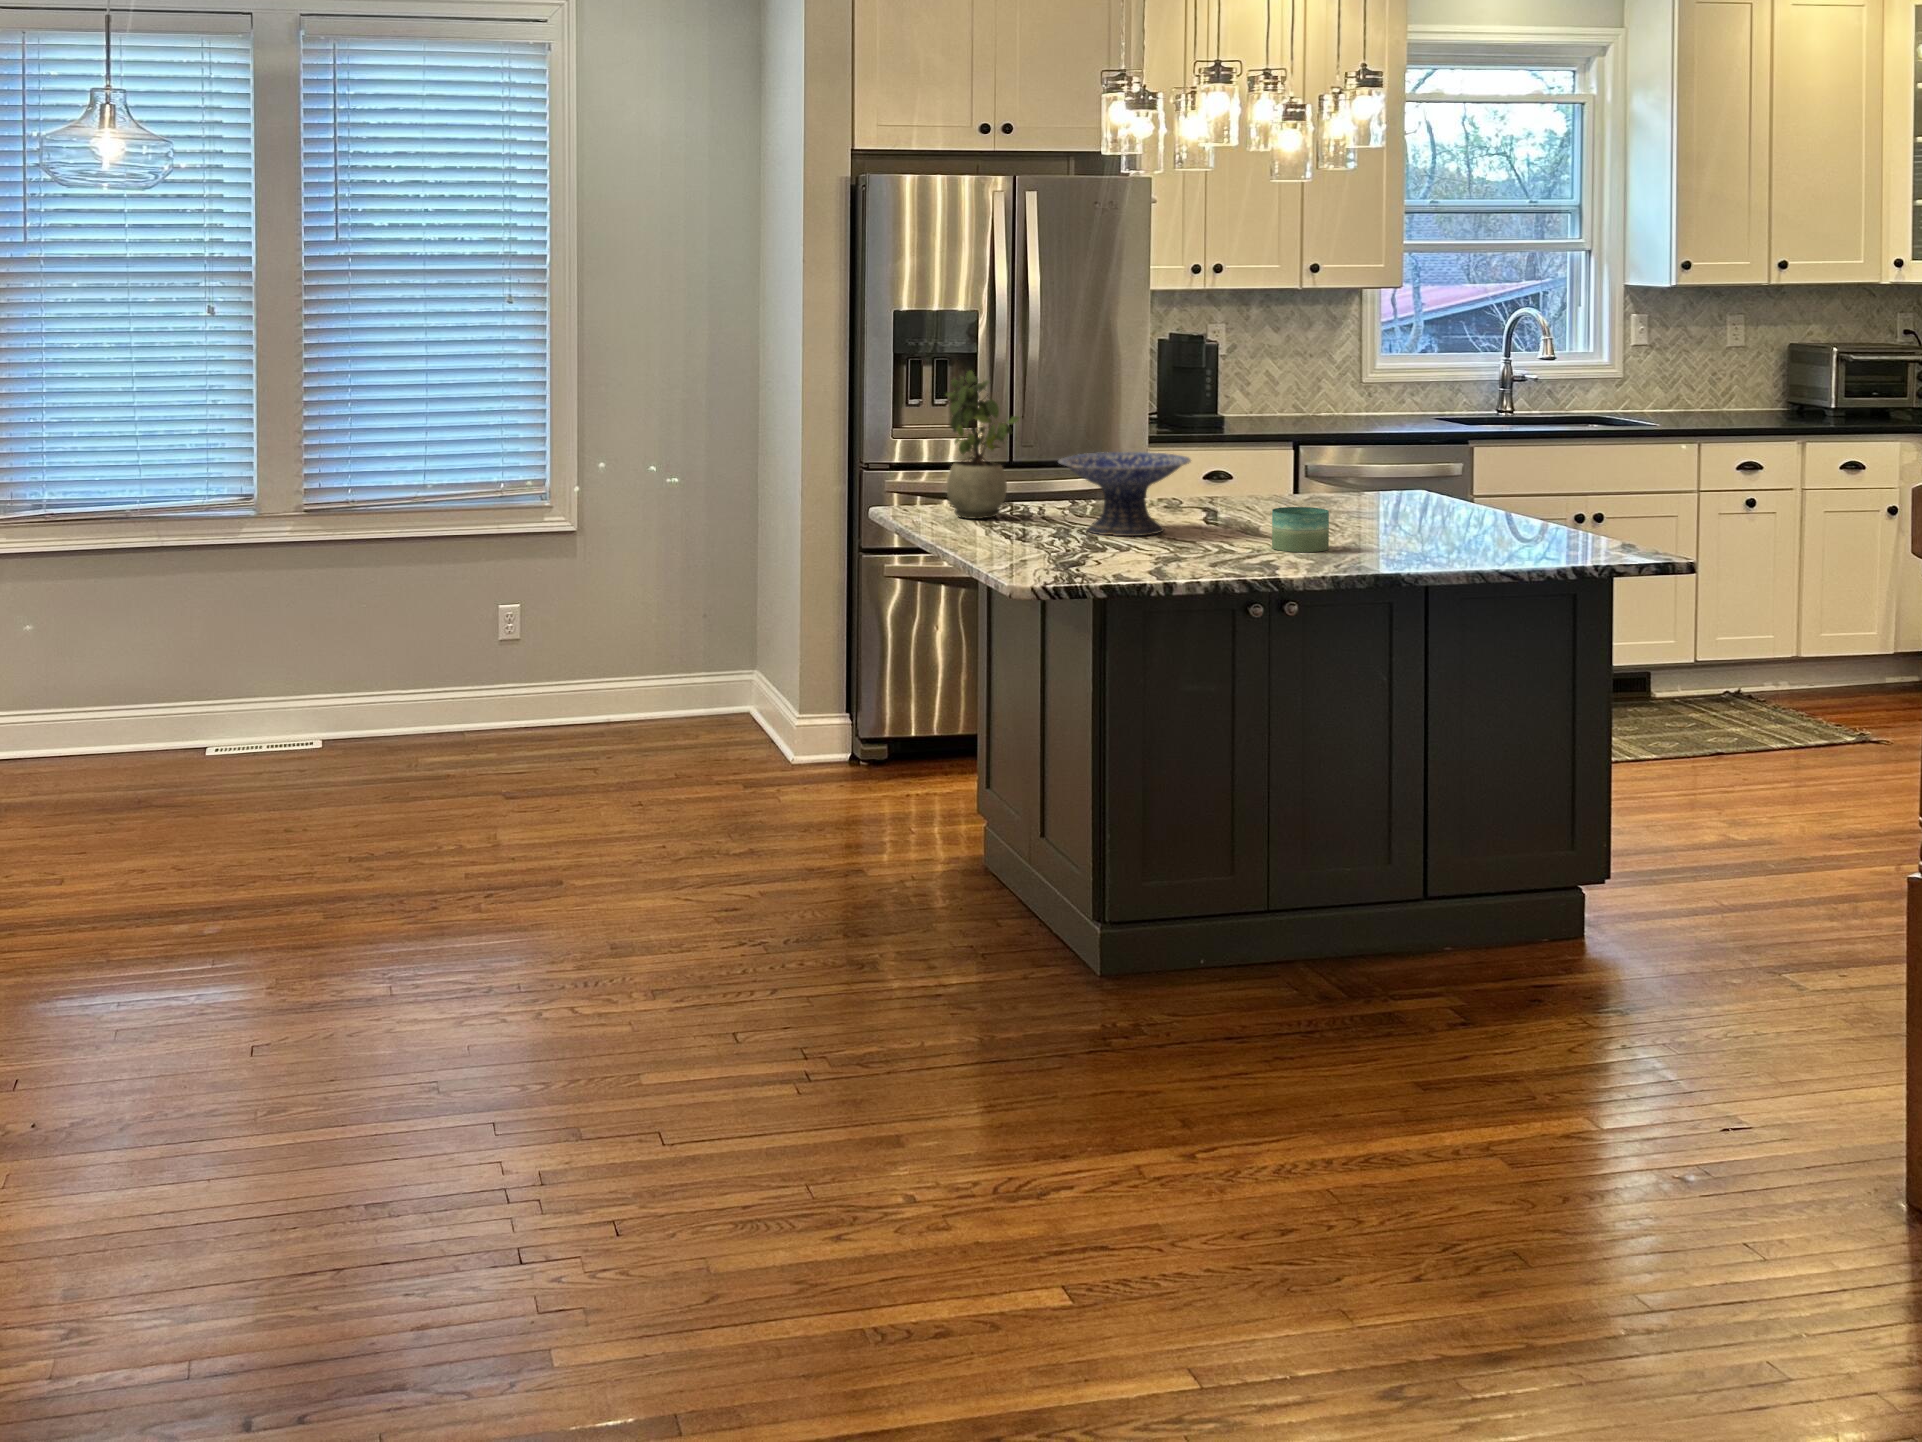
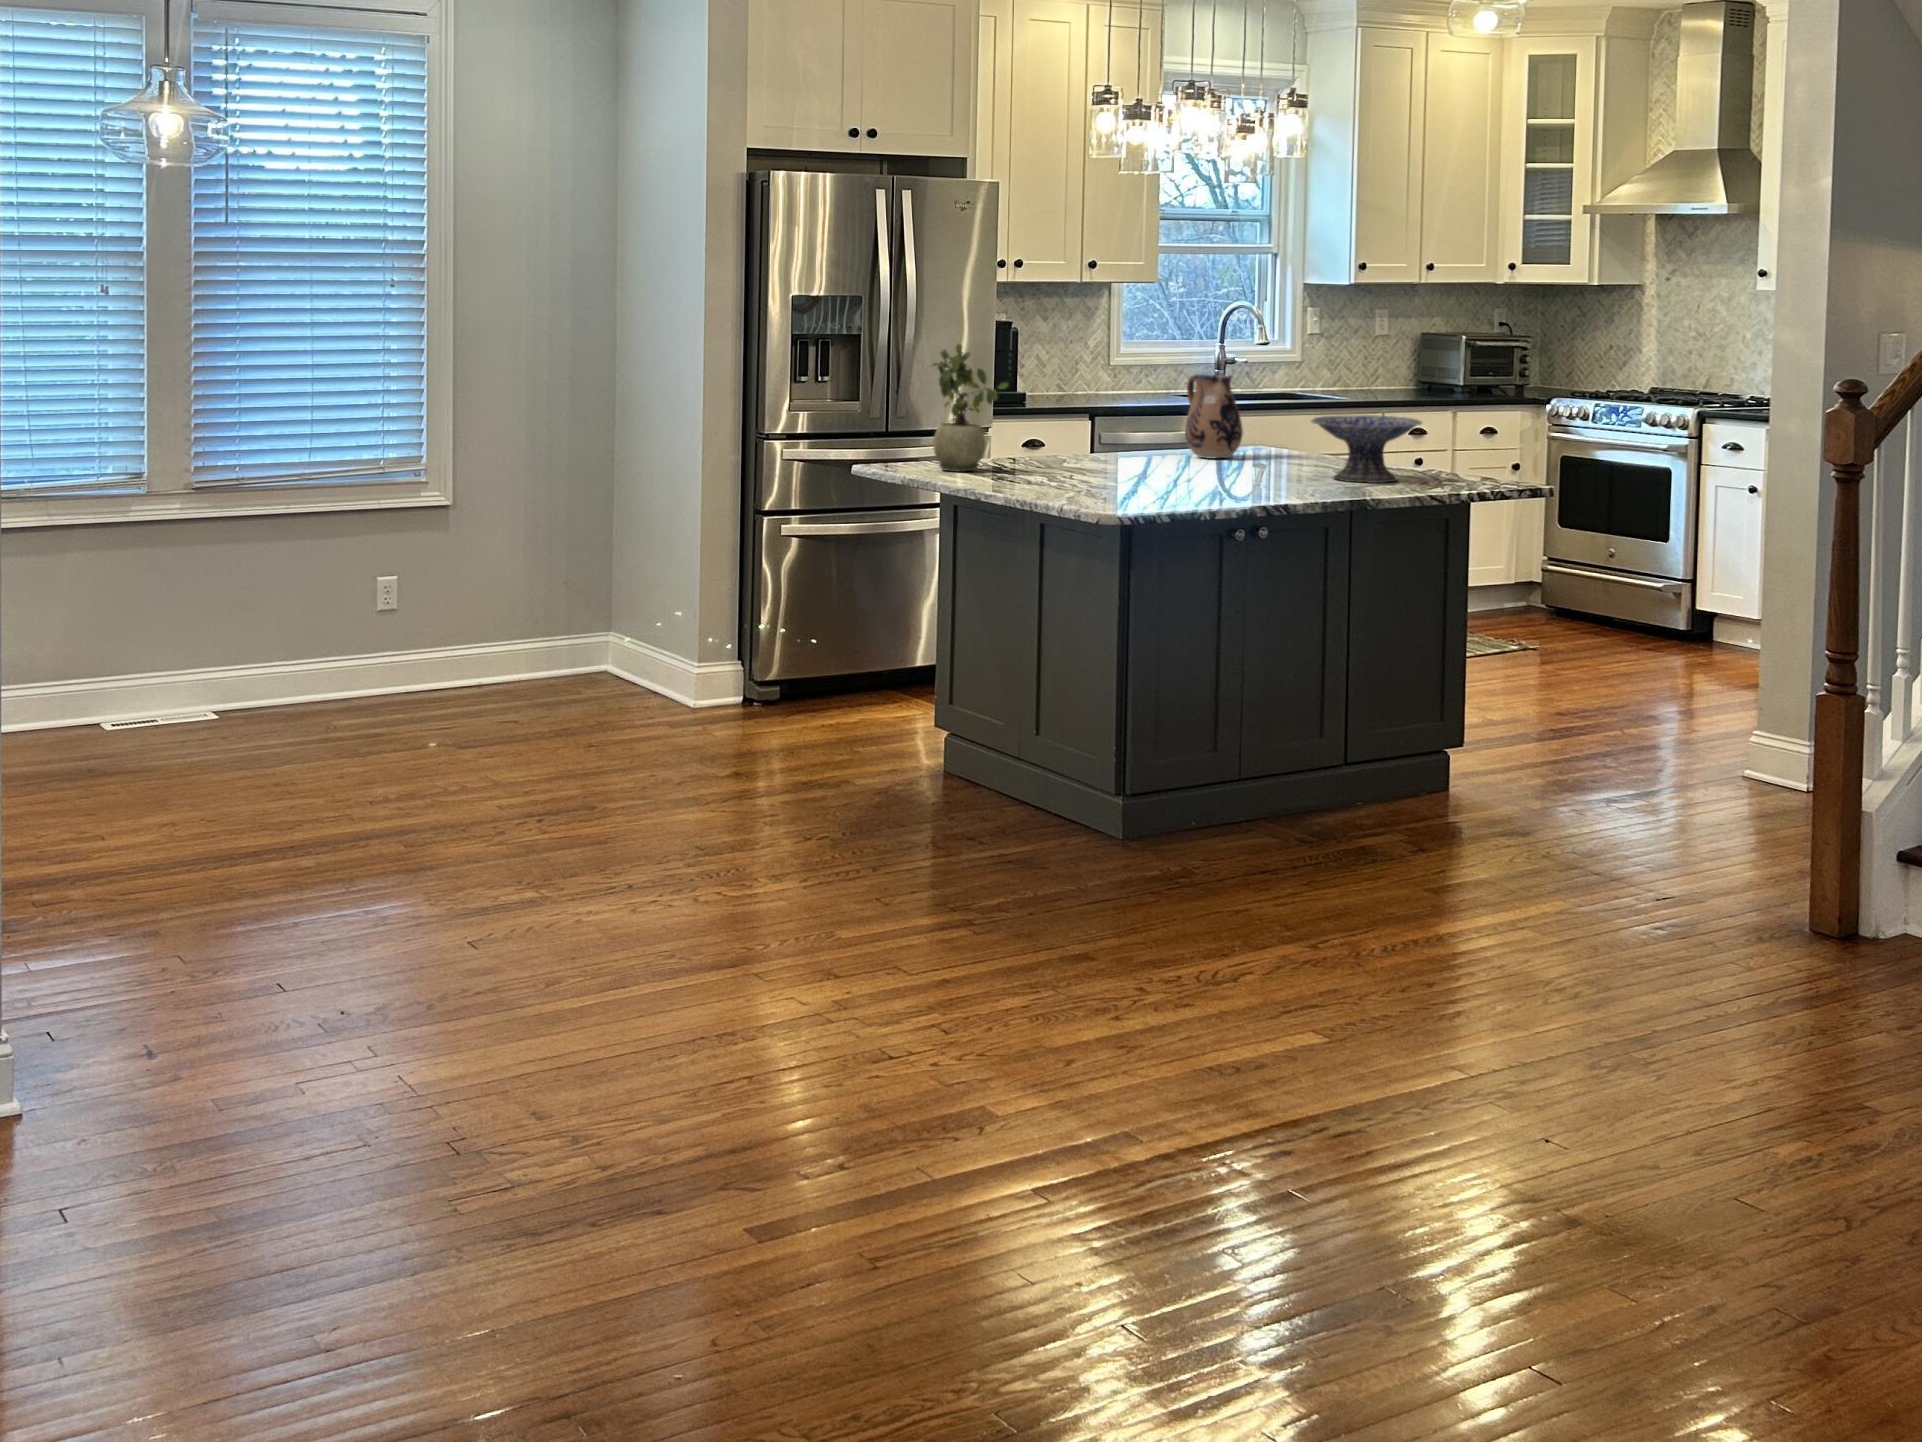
ceramic pitcher: none [1301,404,1372,506] -> present [1185,374,1243,459]
decorative bowl: present [1058,452,1191,536] -> present [1312,415,1422,483]
candle: present [1272,507,1329,552] -> none [1243,453,1289,488]

